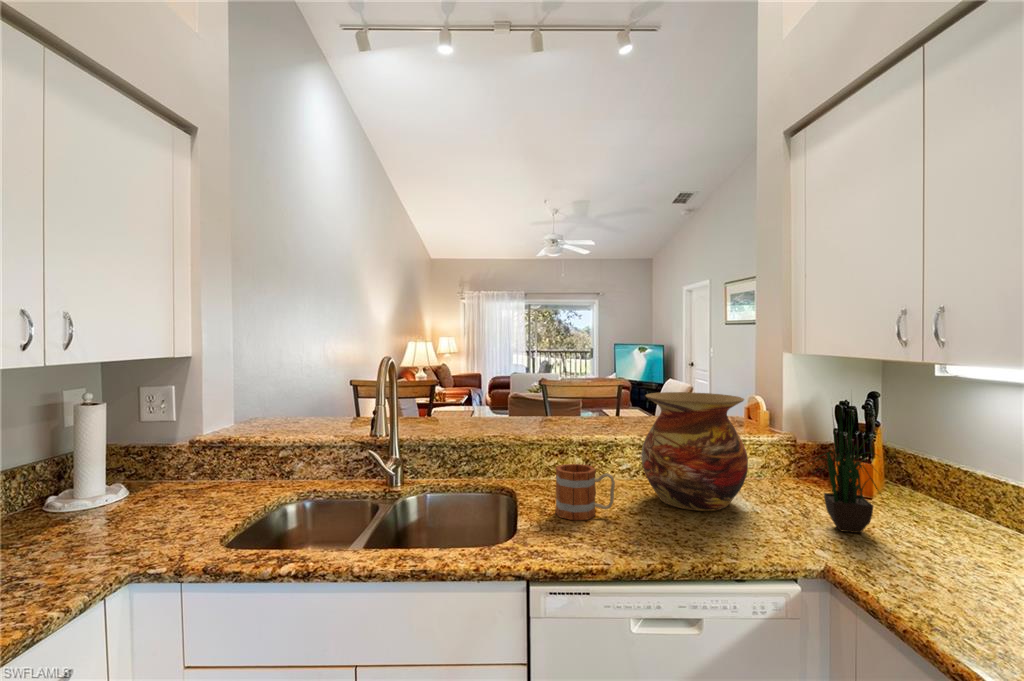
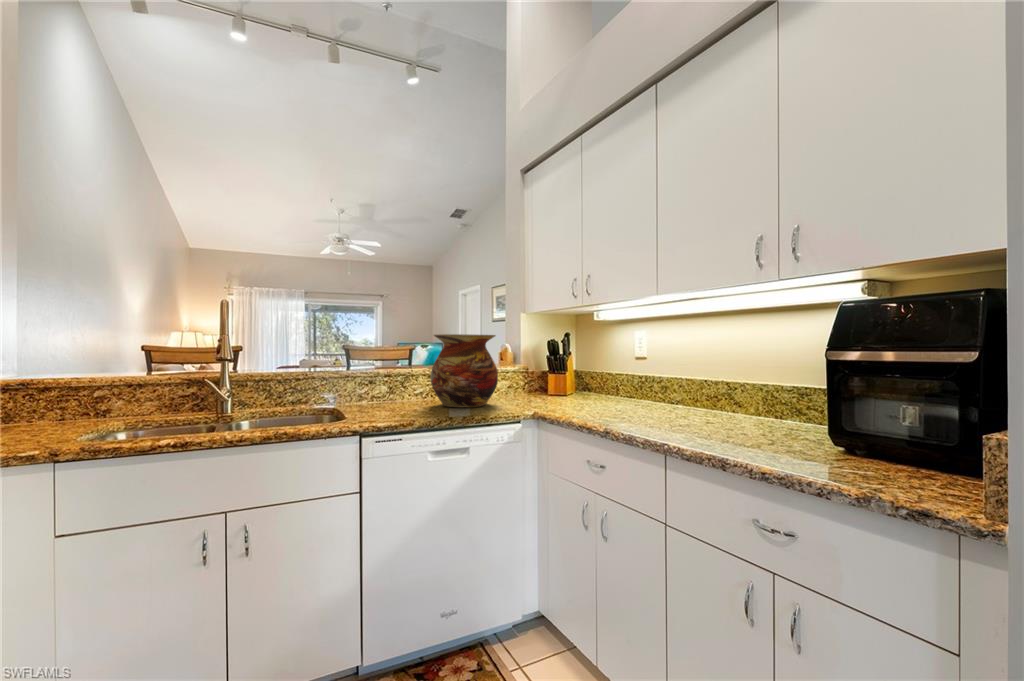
potted plant: present [816,415,882,533] -> none [528,322,569,408]
mug: present [555,464,615,520] -> none [370,381,413,417]

